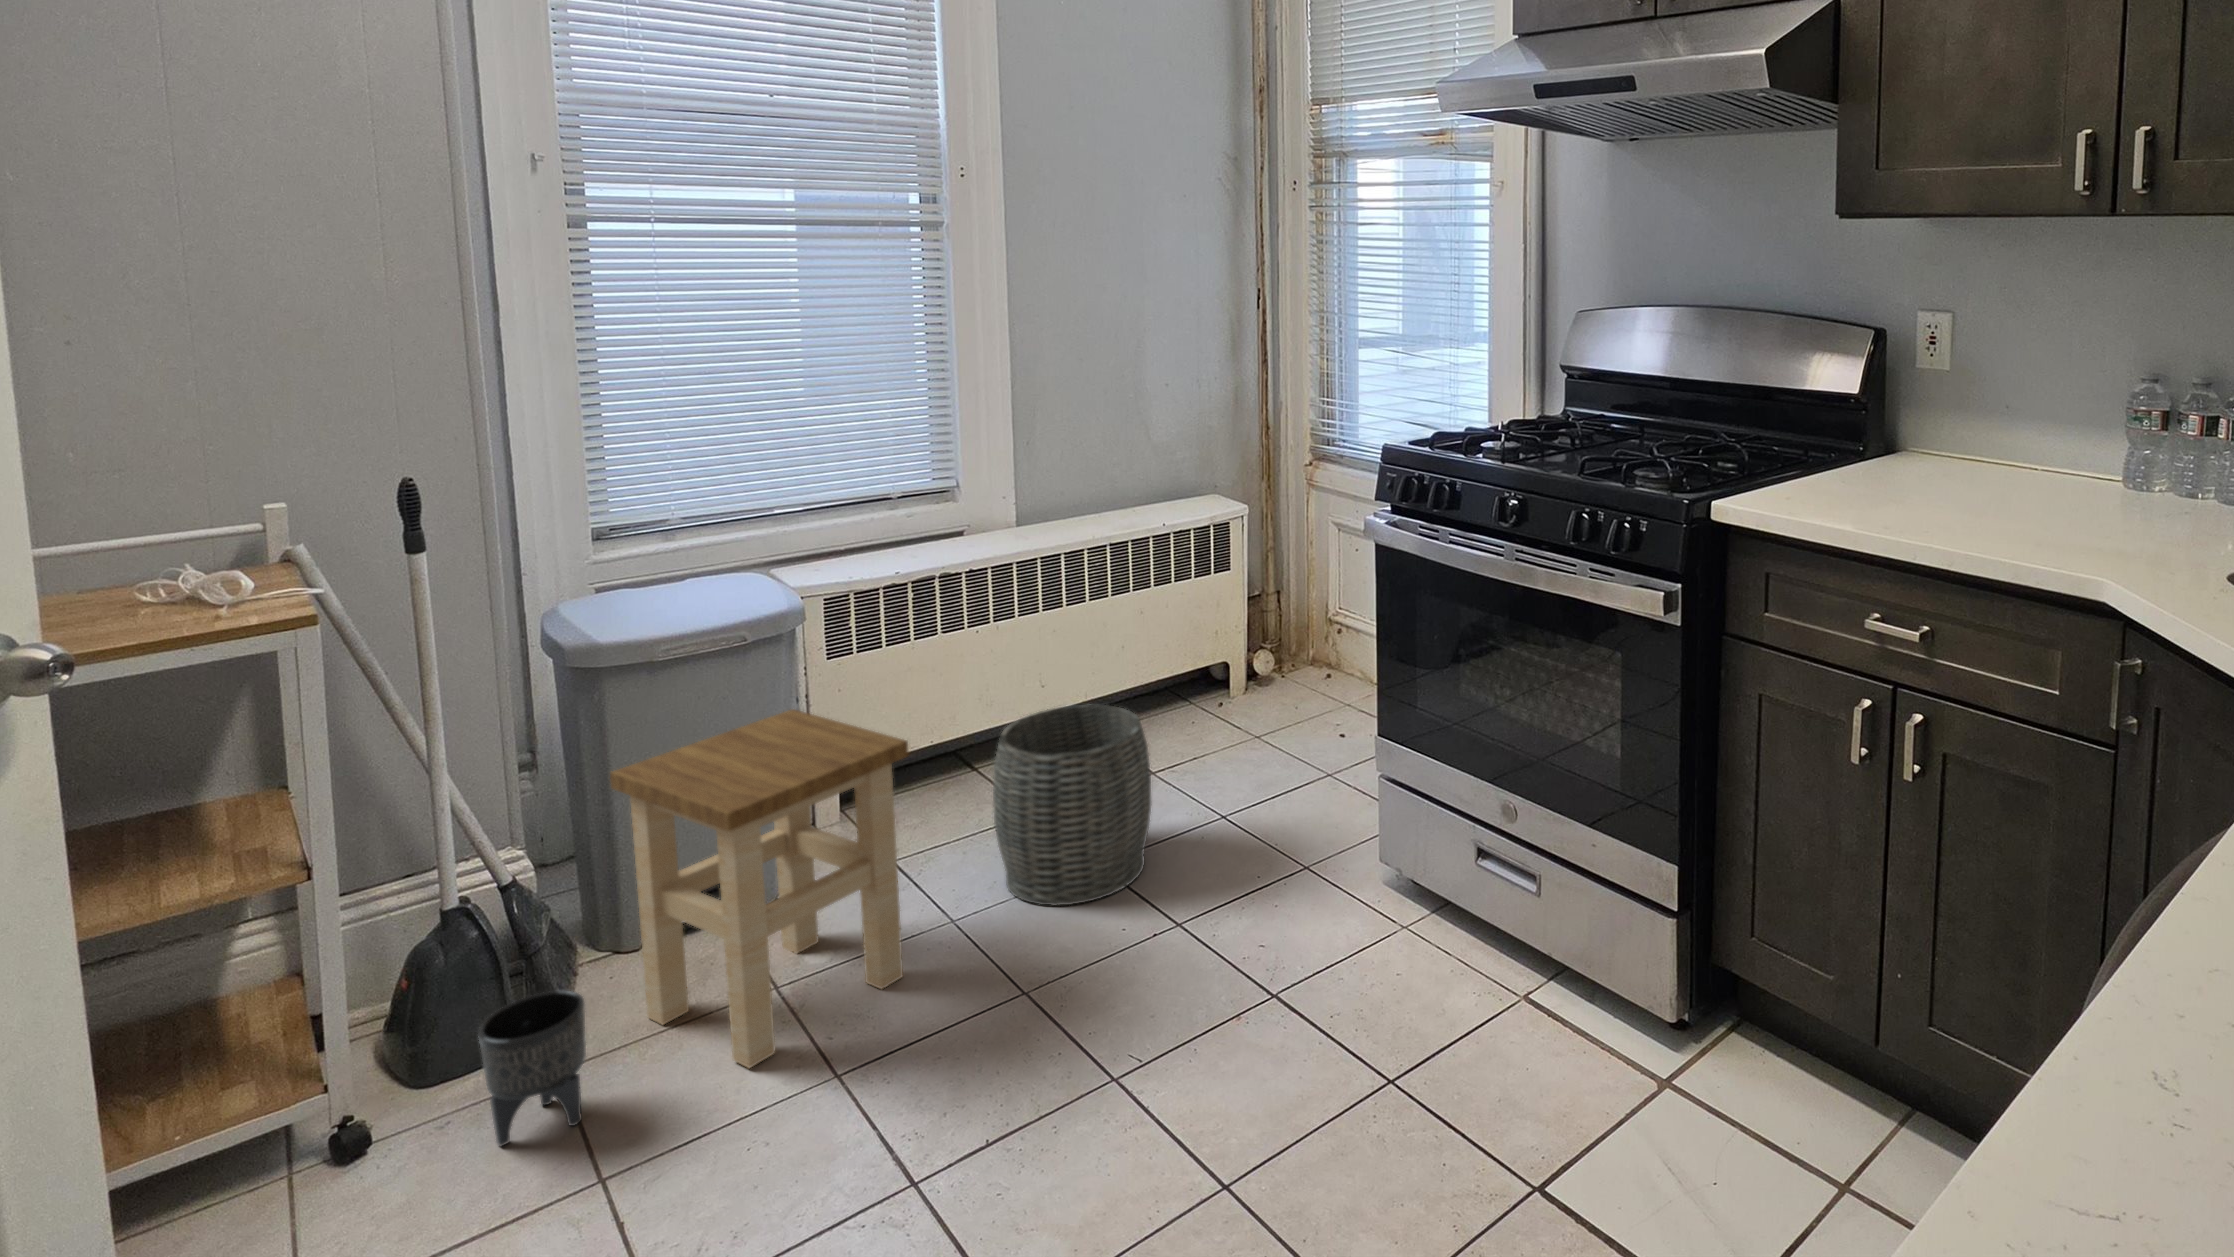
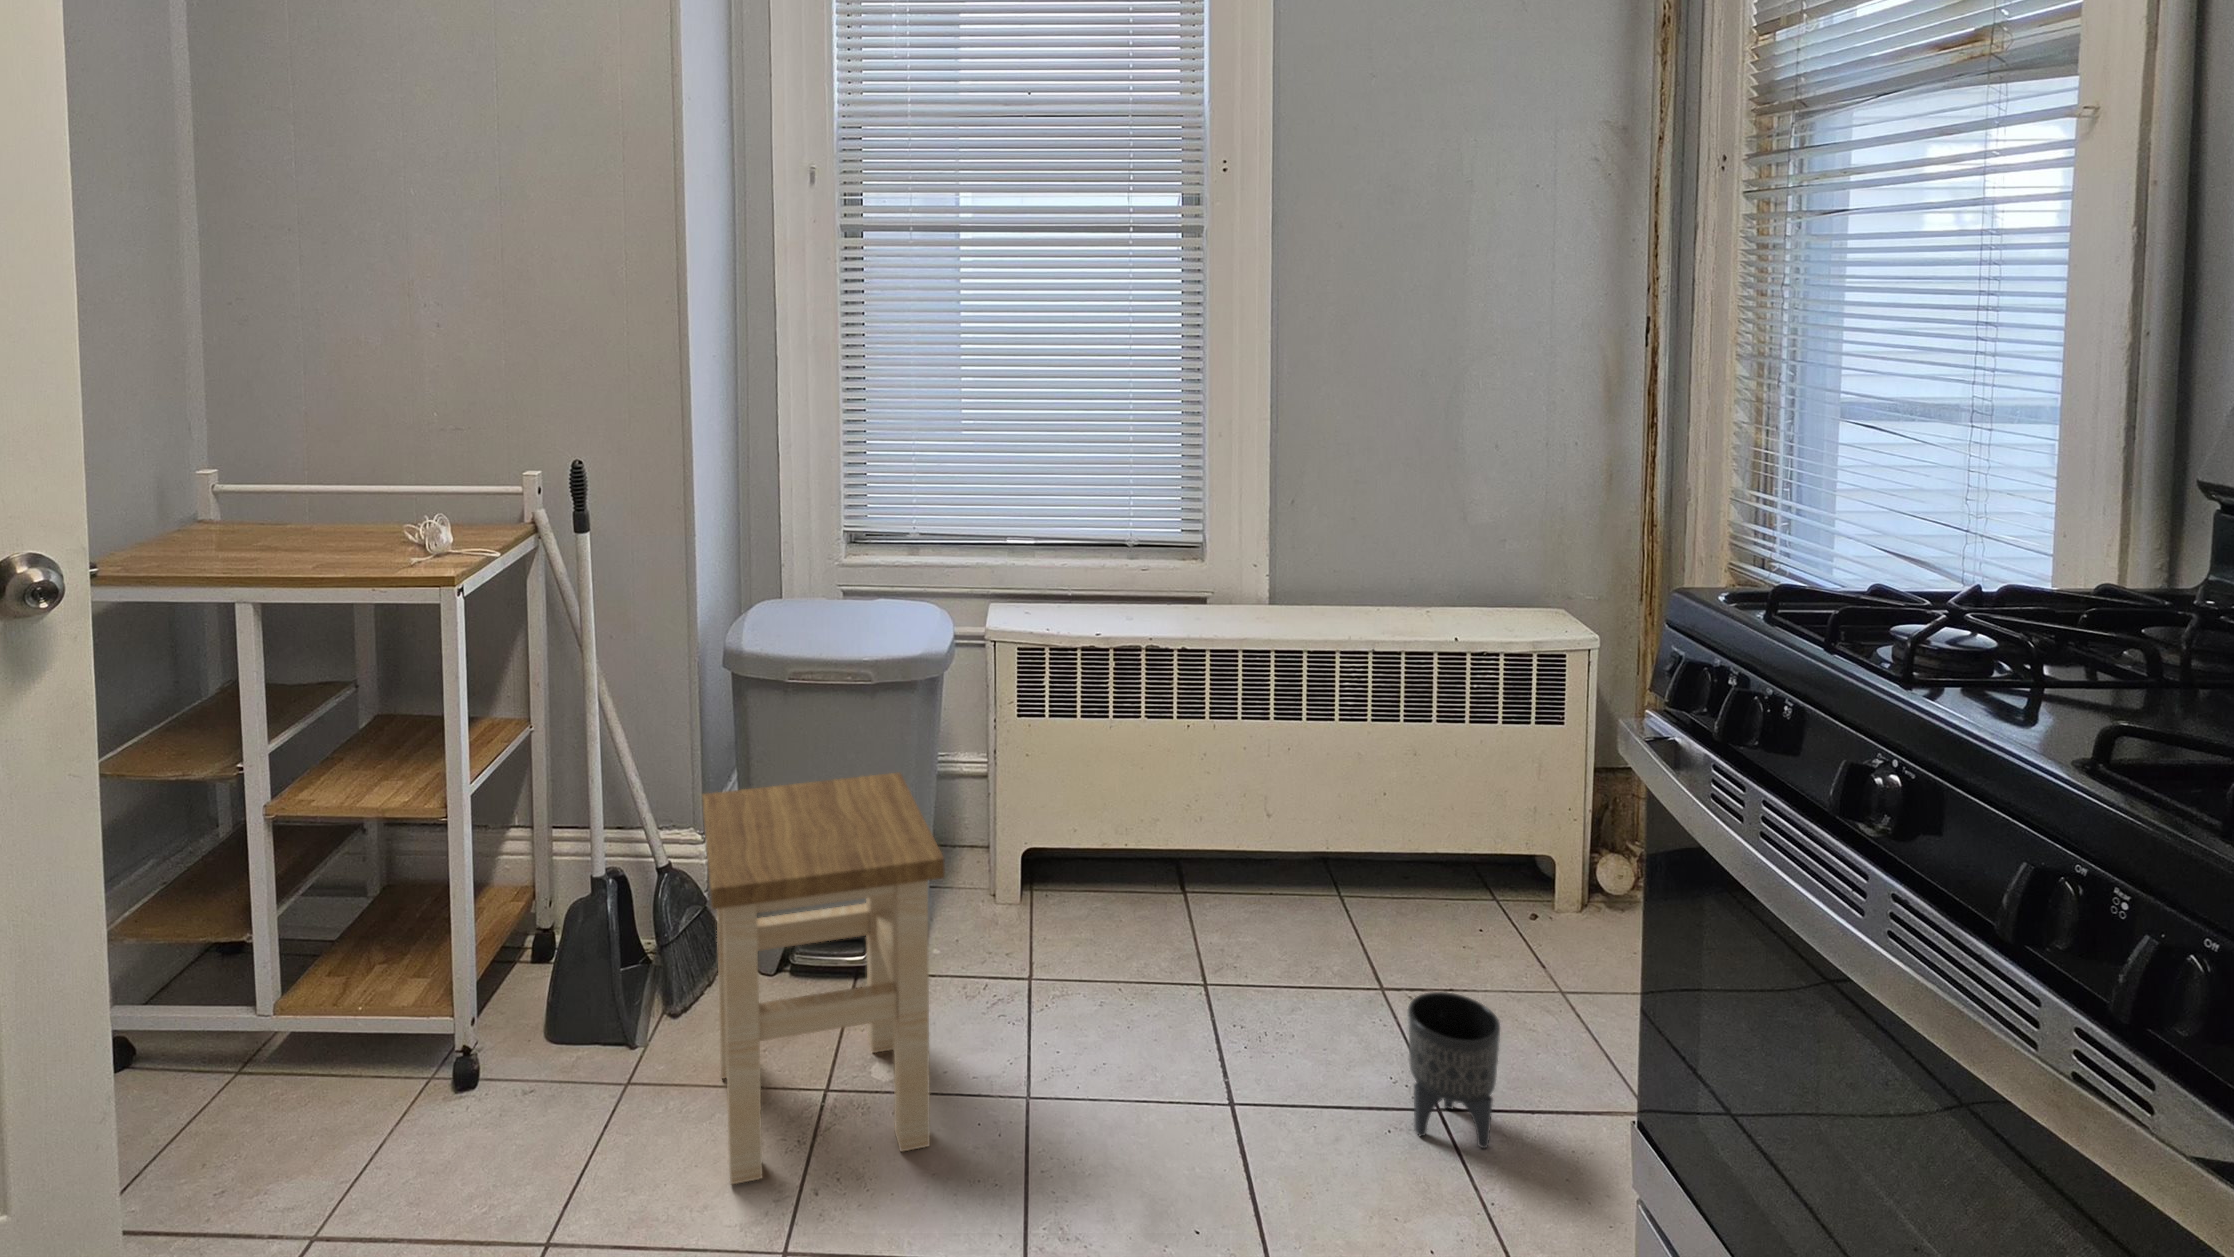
woven basket: present [993,704,1151,906] -> none [1096,856,1302,1154]
planter: present [478,990,586,1146] -> present [1408,992,1500,1149]

